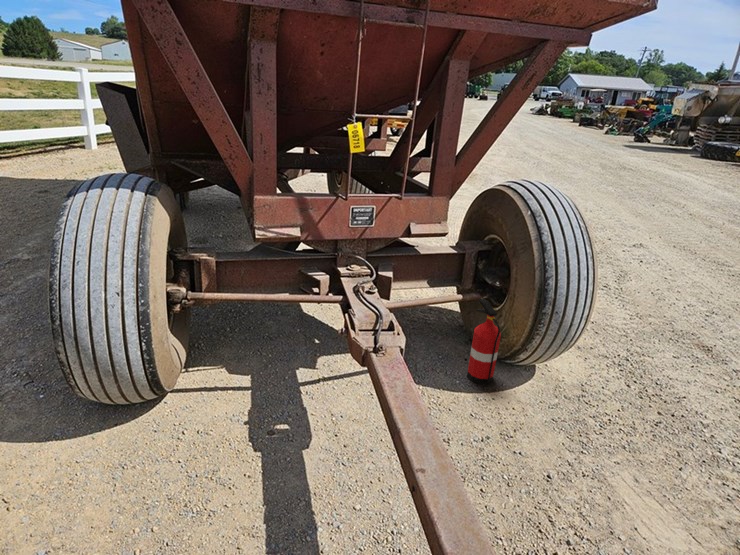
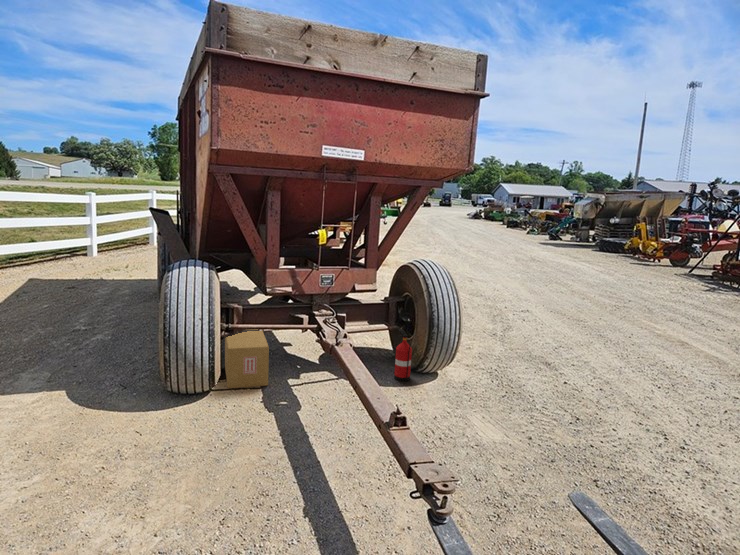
cardboard box: none [190,287,261,390] -> present [225,329,269,388]

